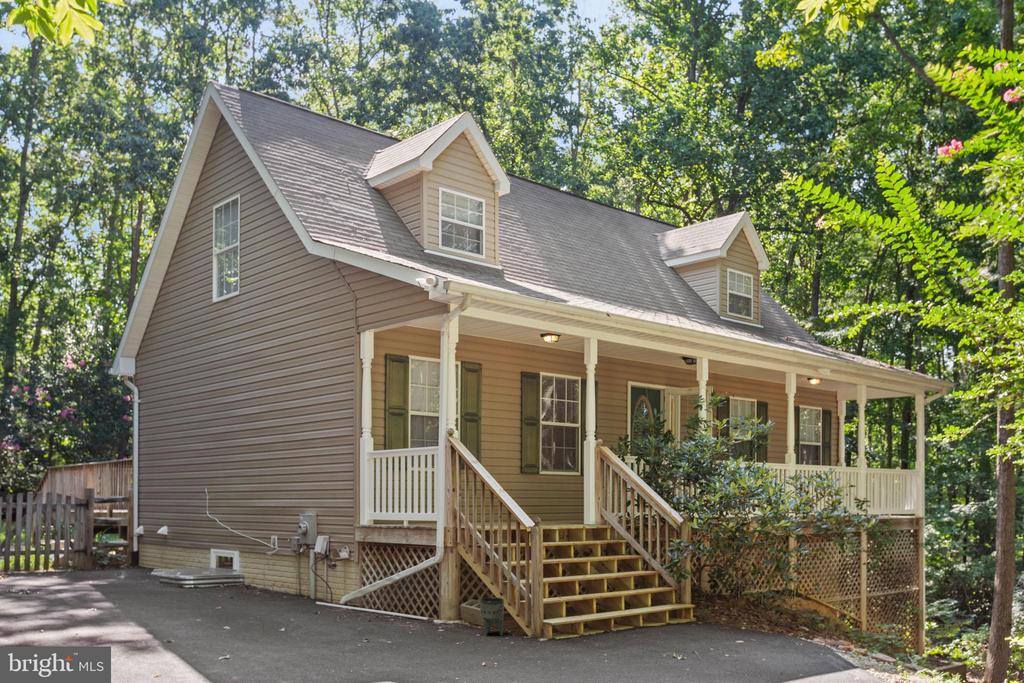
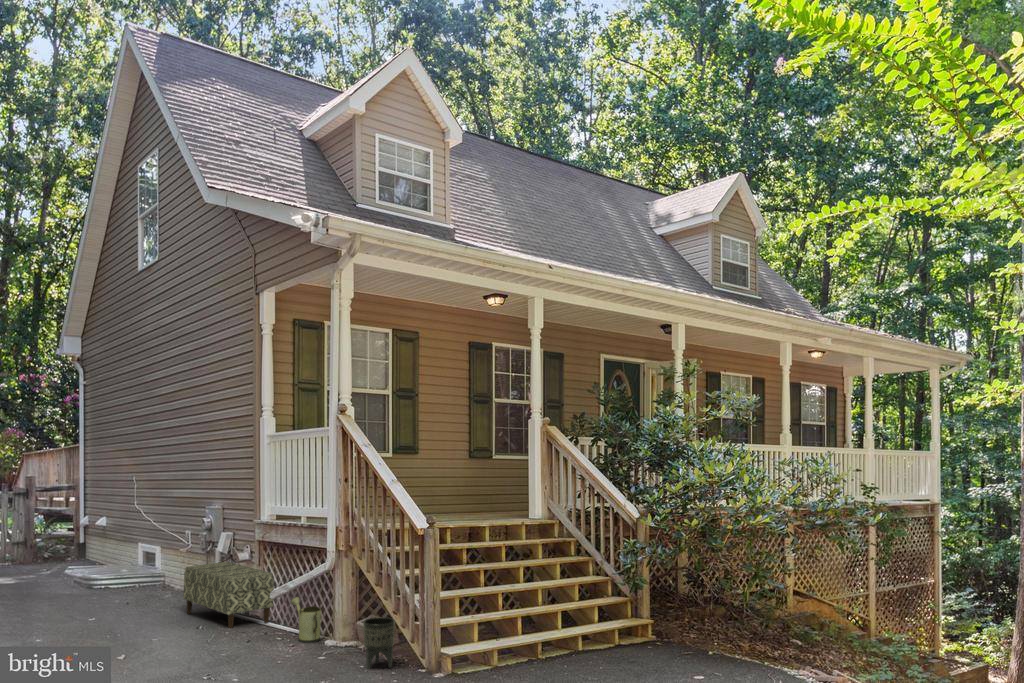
bench: none [295,561,378,615] -> present [183,562,274,628]
watering can: none [401,585,429,622] -> present [291,597,321,643]

